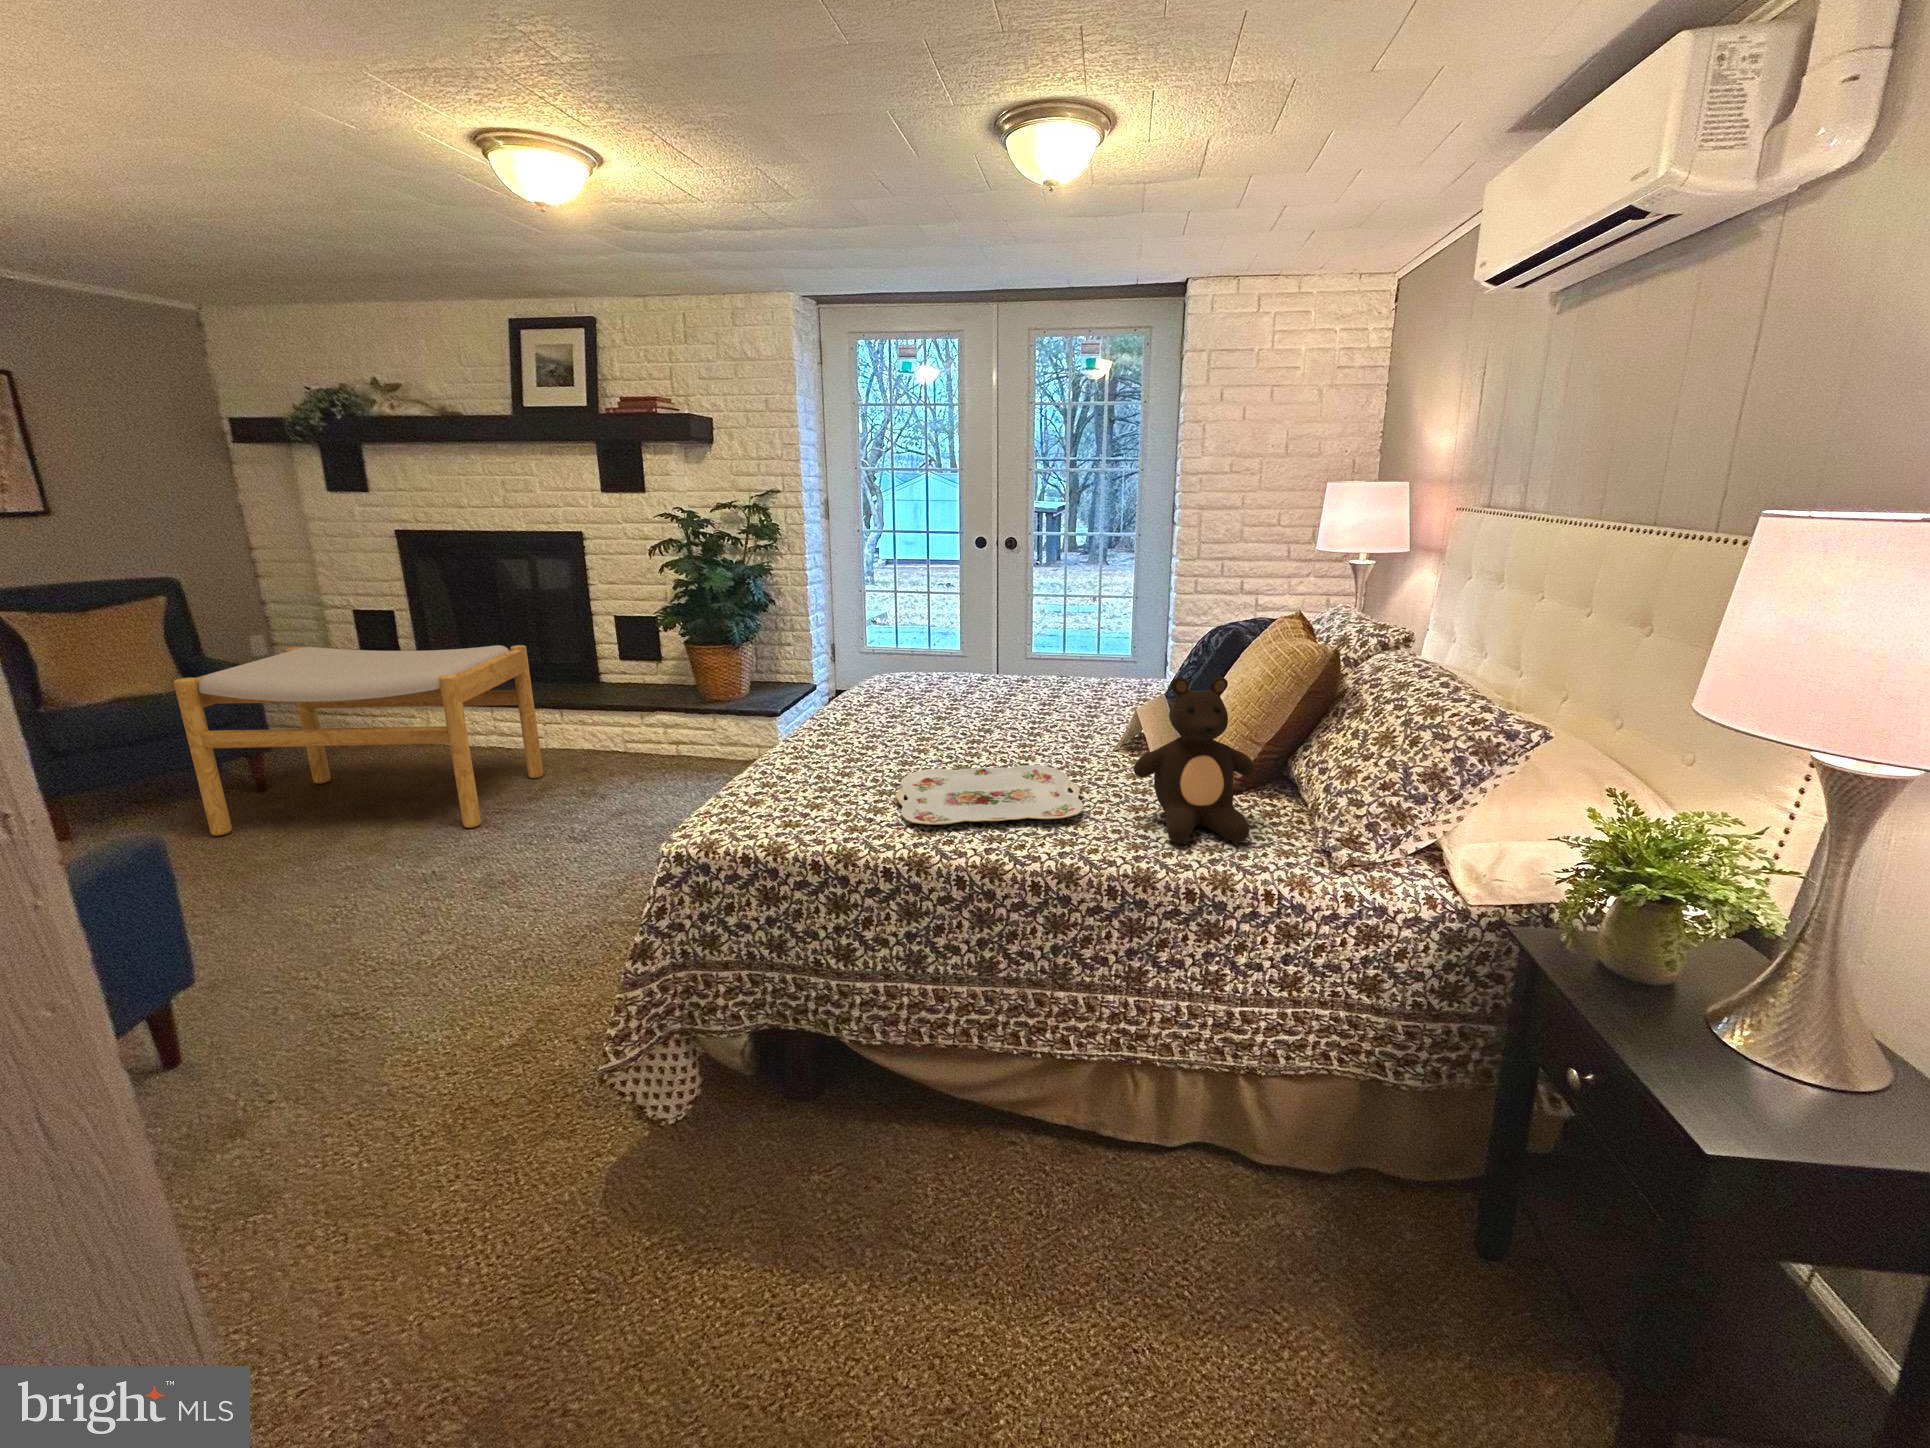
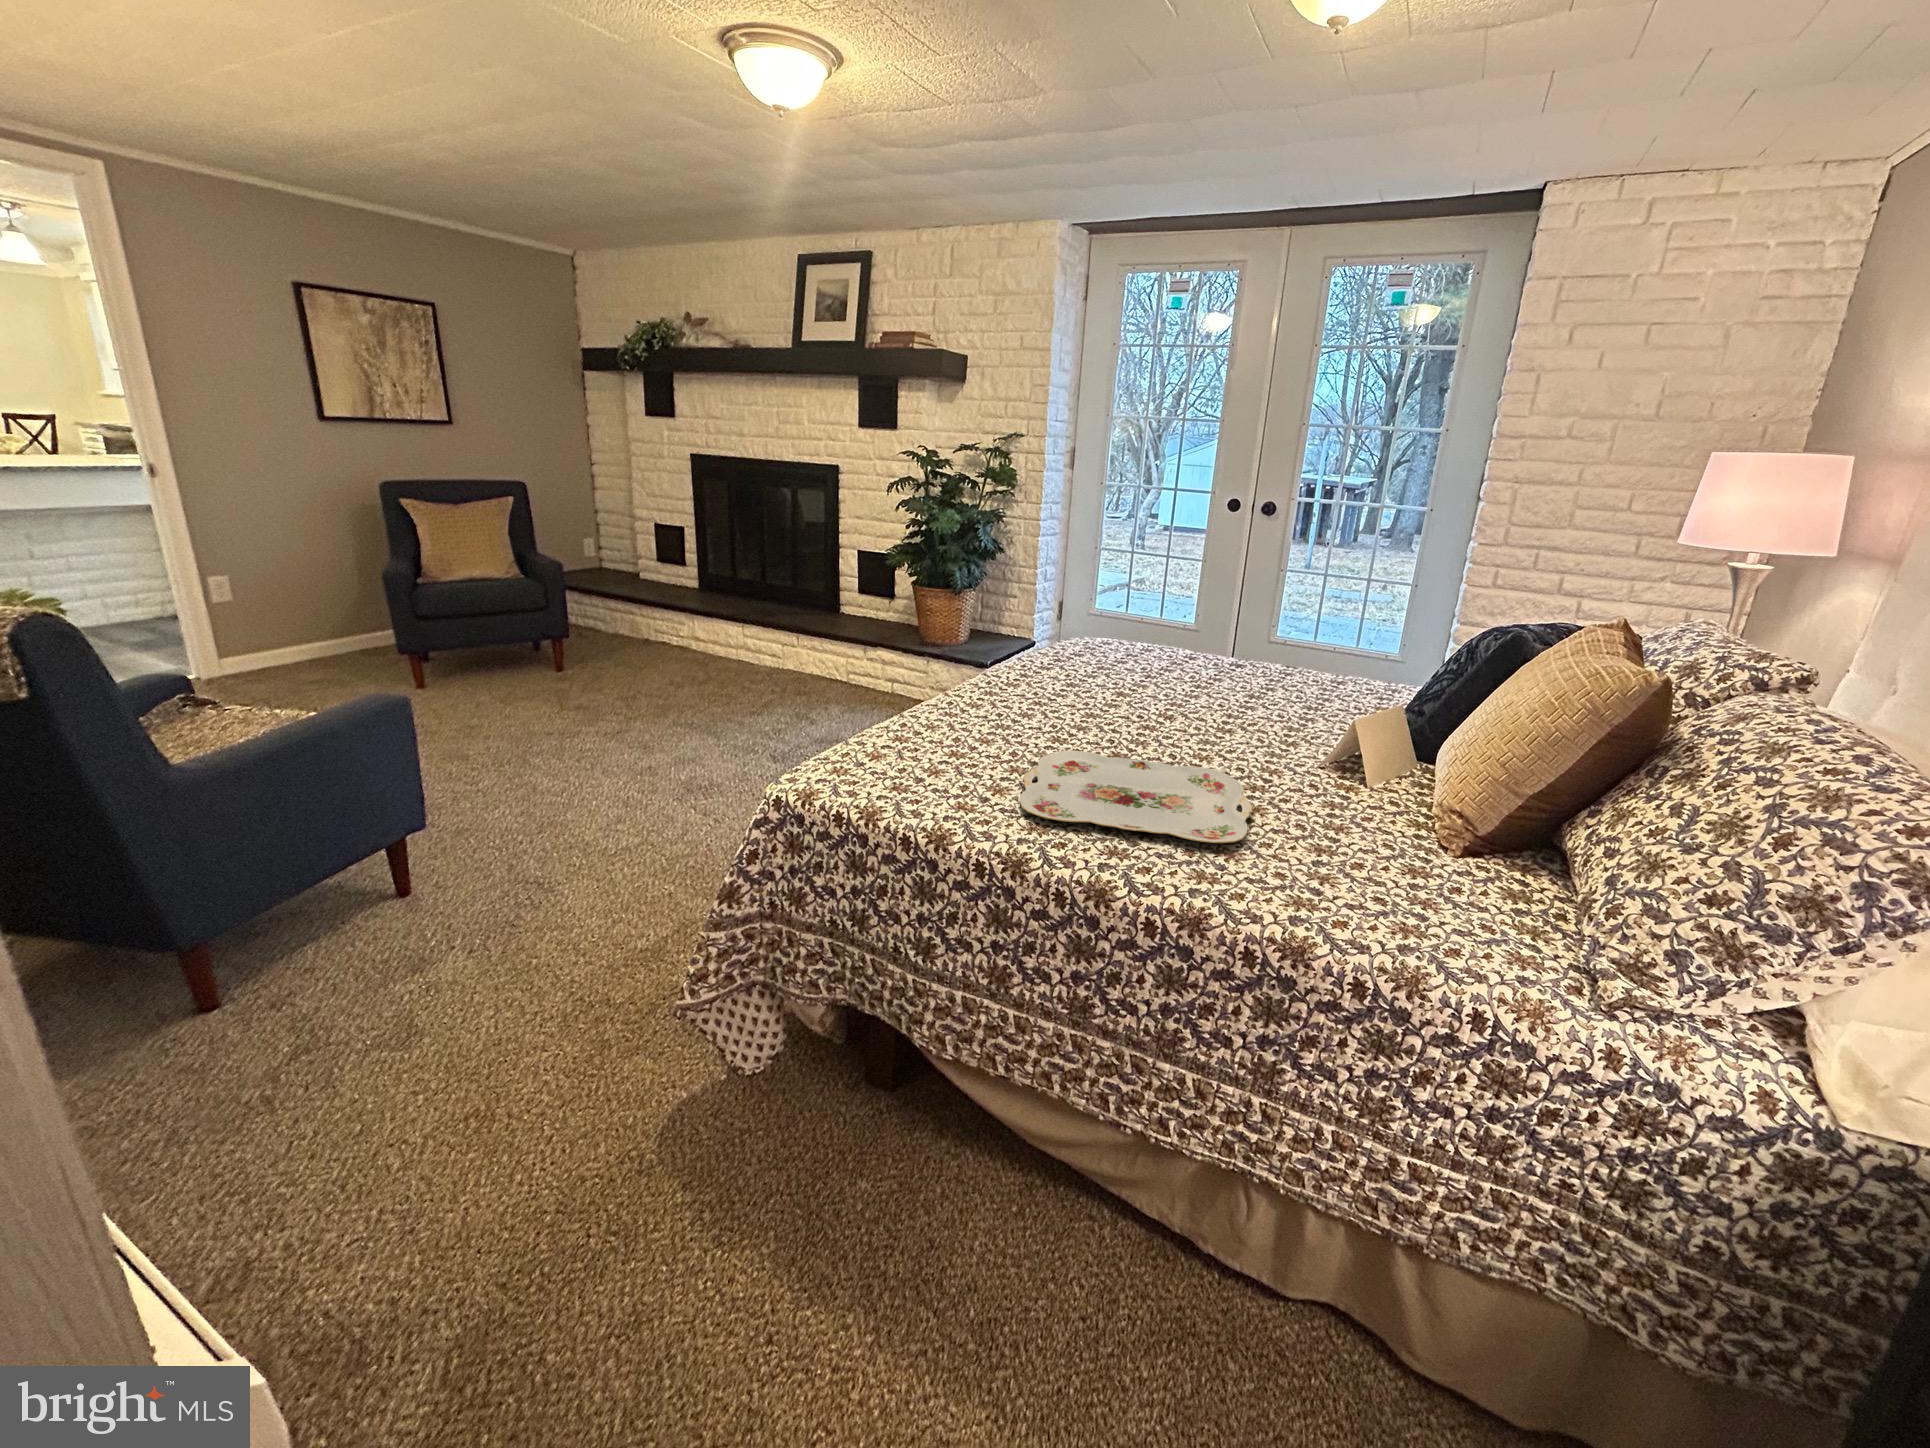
footstool: present [174,645,543,836] -> none [490,547,771,731]
teddy bear: present [1134,677,1255,843] -> none [1320,685,1502,929]

